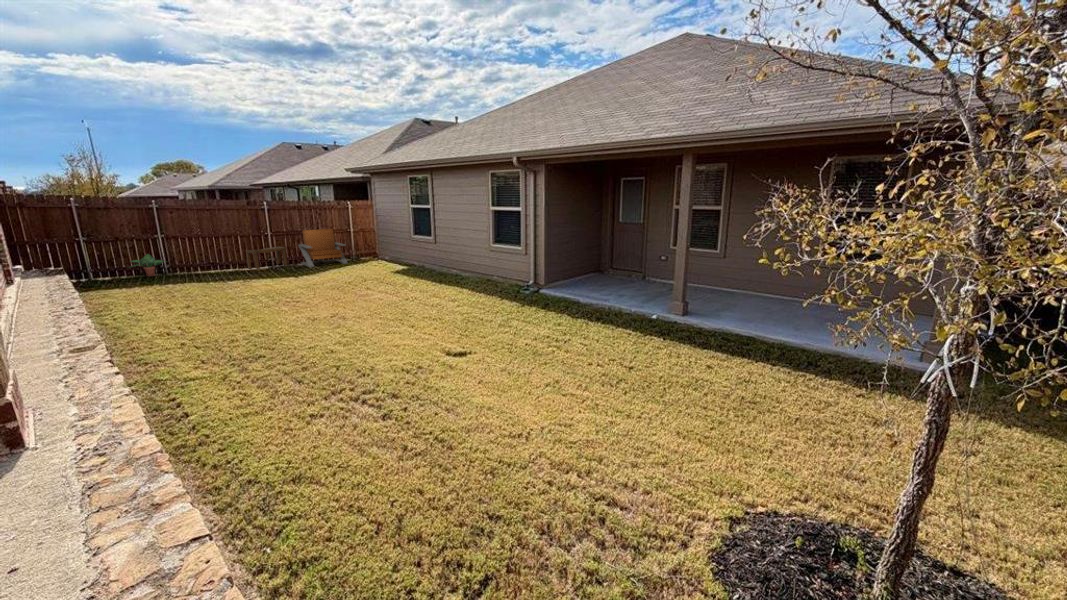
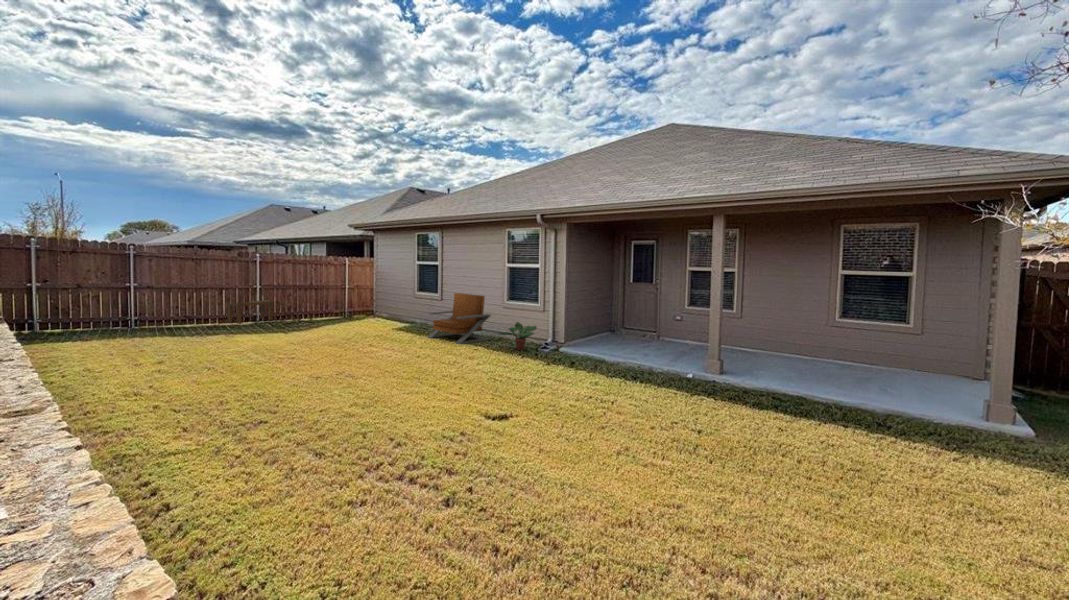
lounge chair: present [298,229,347,267] -> present [428,293,491,344]
potted plant: present [129,254,163,276] -> present [499,322,537,350]

